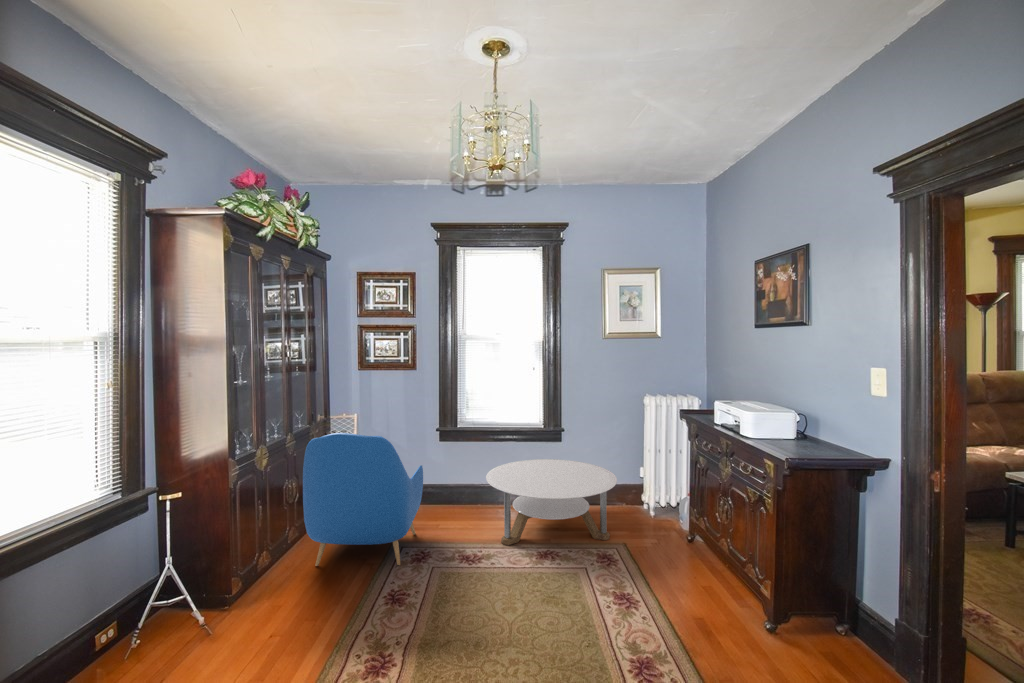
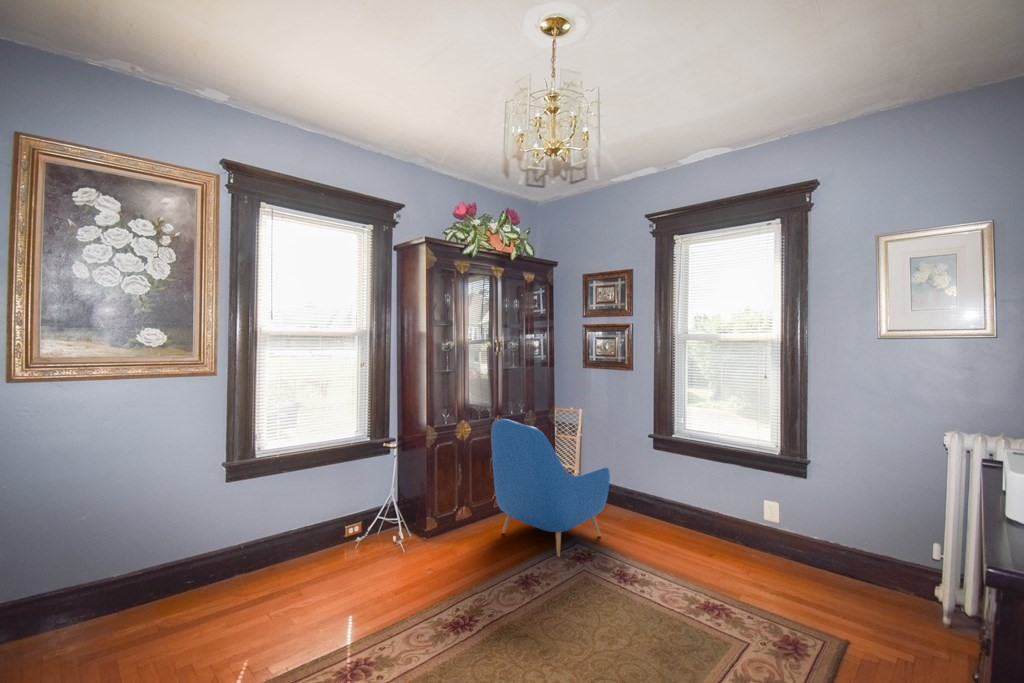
round table: present [486,459,617,545] -> none [666,489,860,629]

